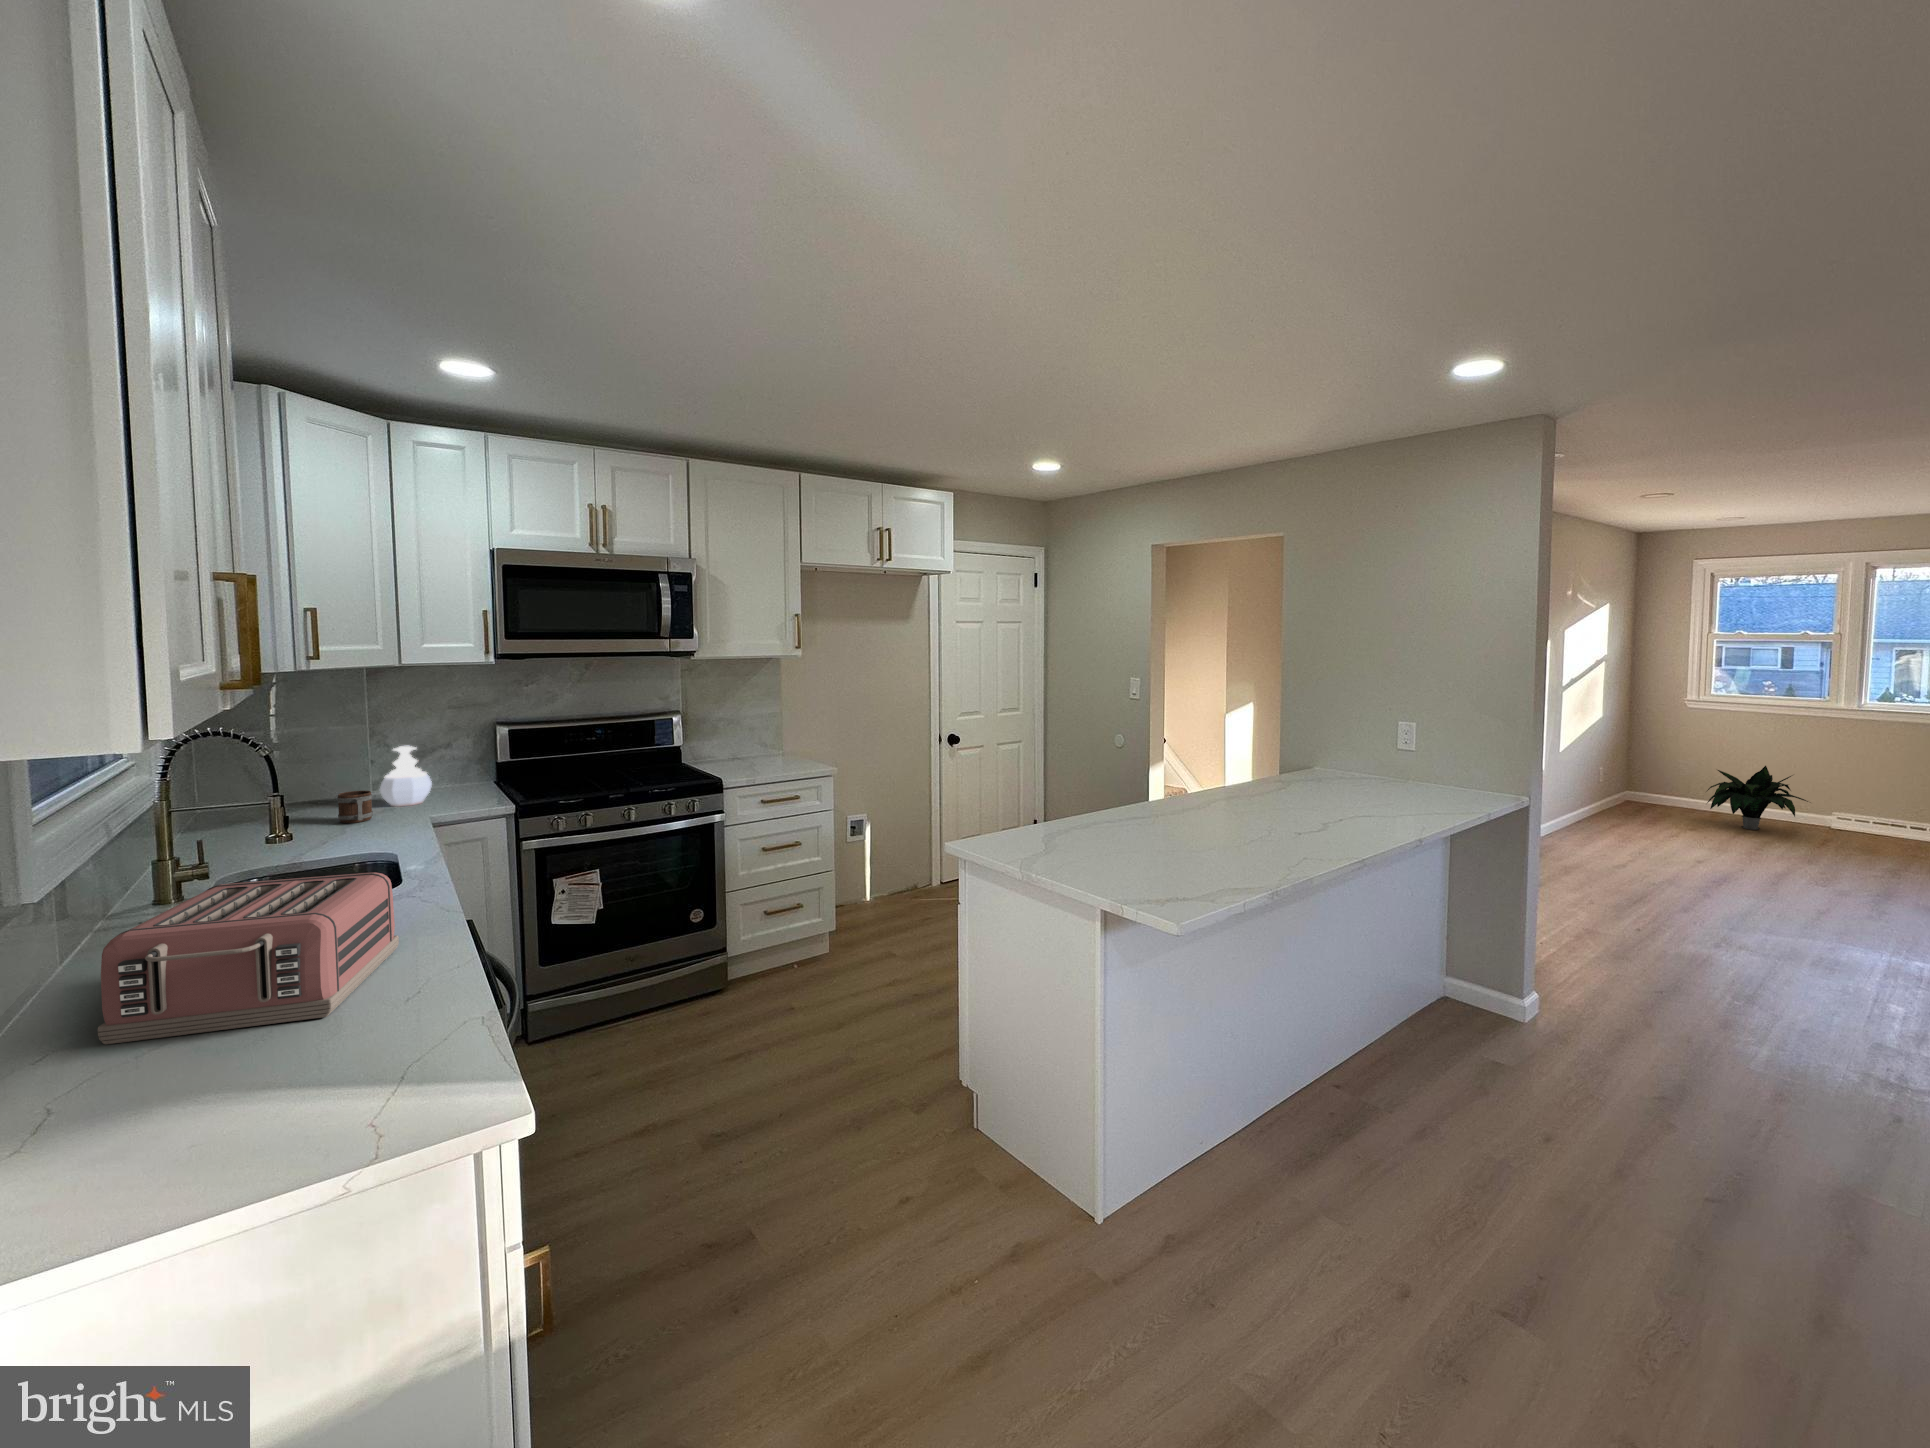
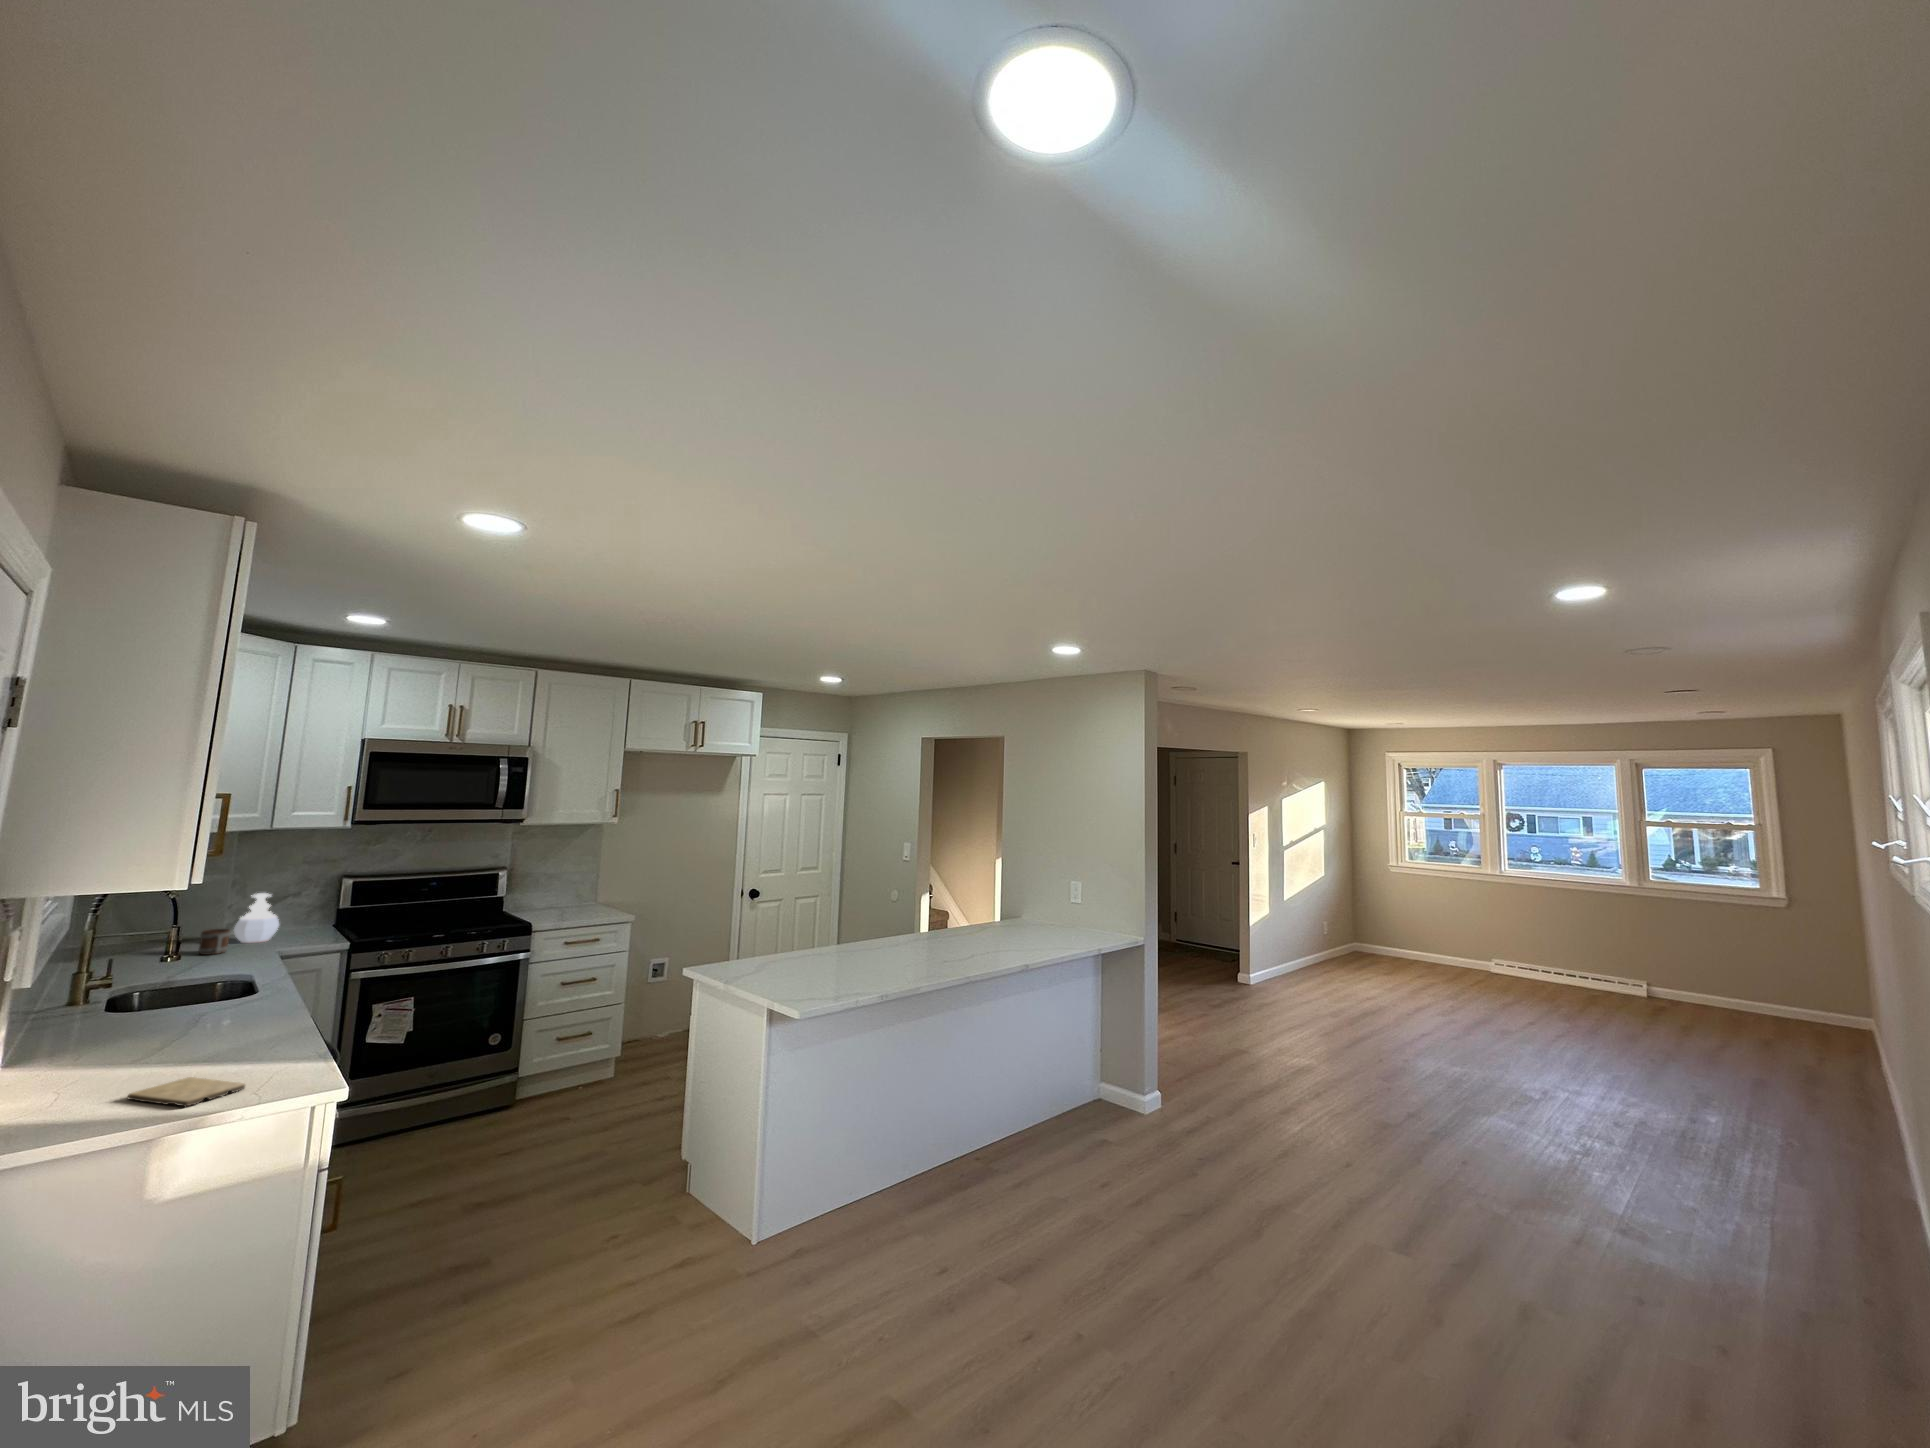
potted plant: present [1707,766,1808,830] -> none [1393,922,1466,976]
toaster: present [98,872,399,1045] -> none [80,972,271,1069]
cutting board: none [134,1078,338,1166] -> present [128,1077,245,1107]

